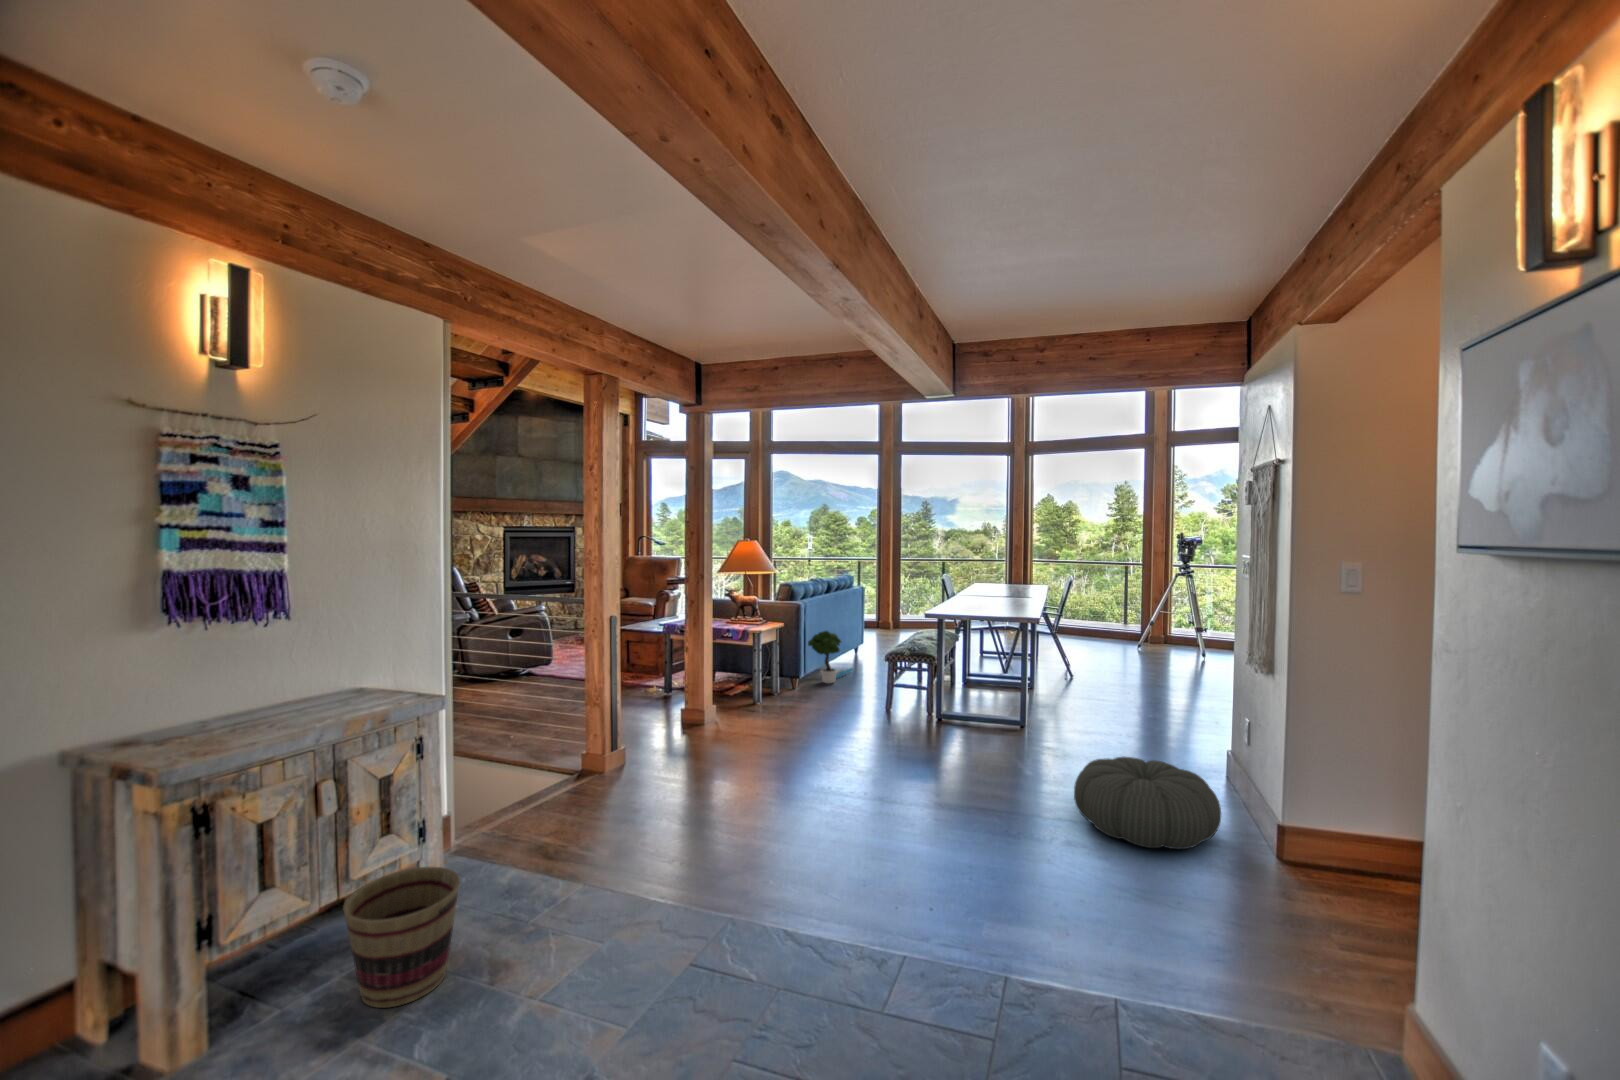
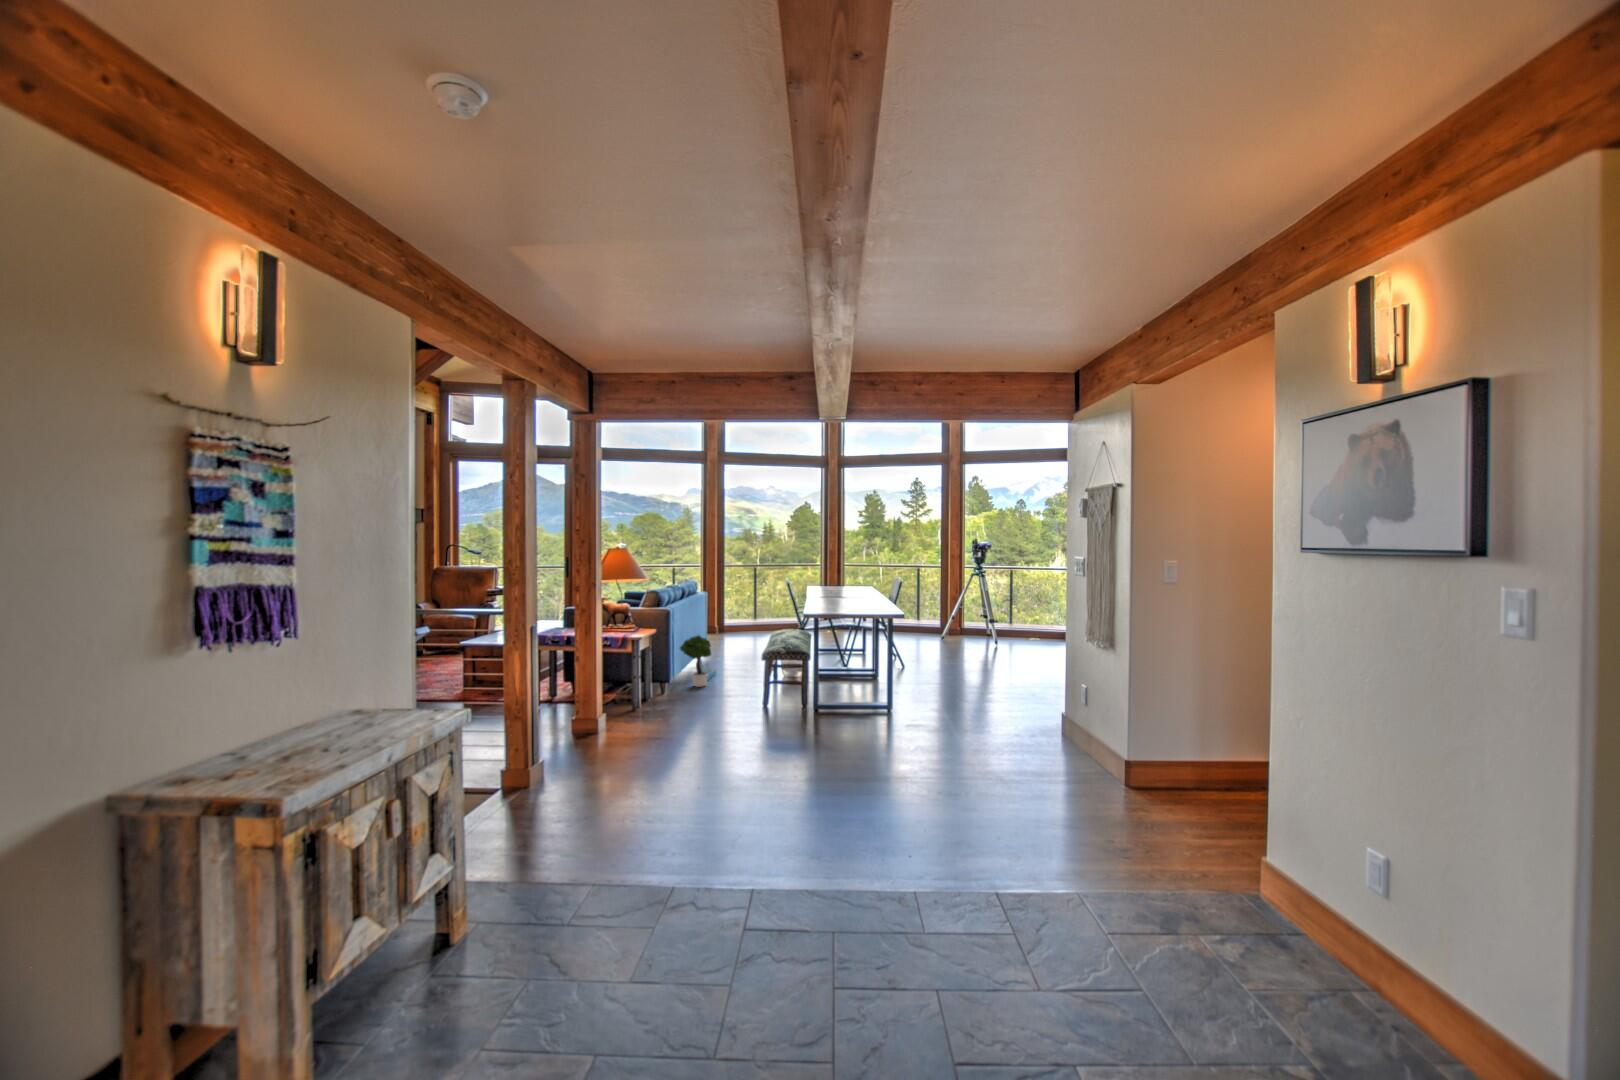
pouf: present [1074,757,1221,849] -> none [974,719,1081,785]
basket: present [343,867,460,1008] -> none [424,879,535,1022]

